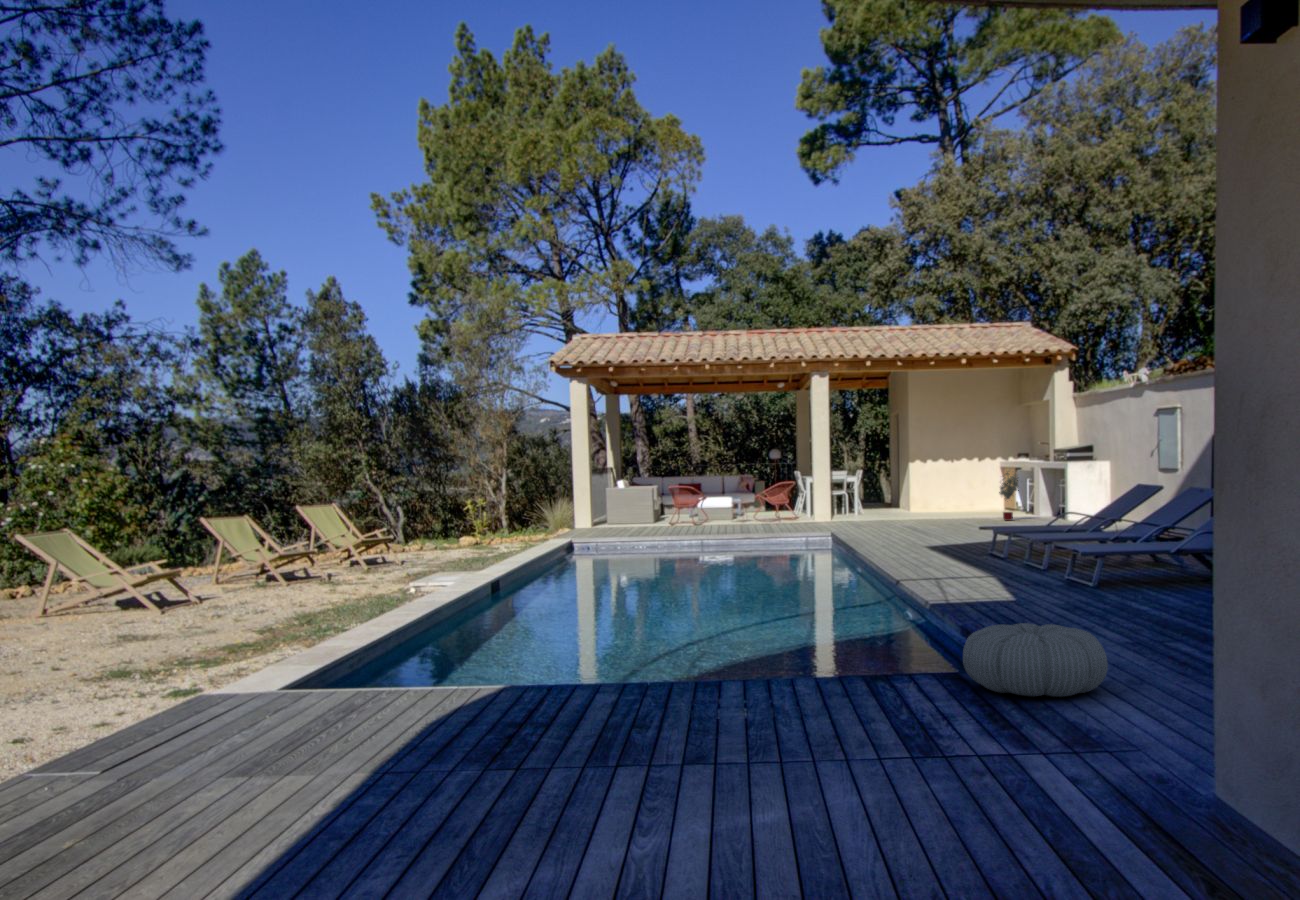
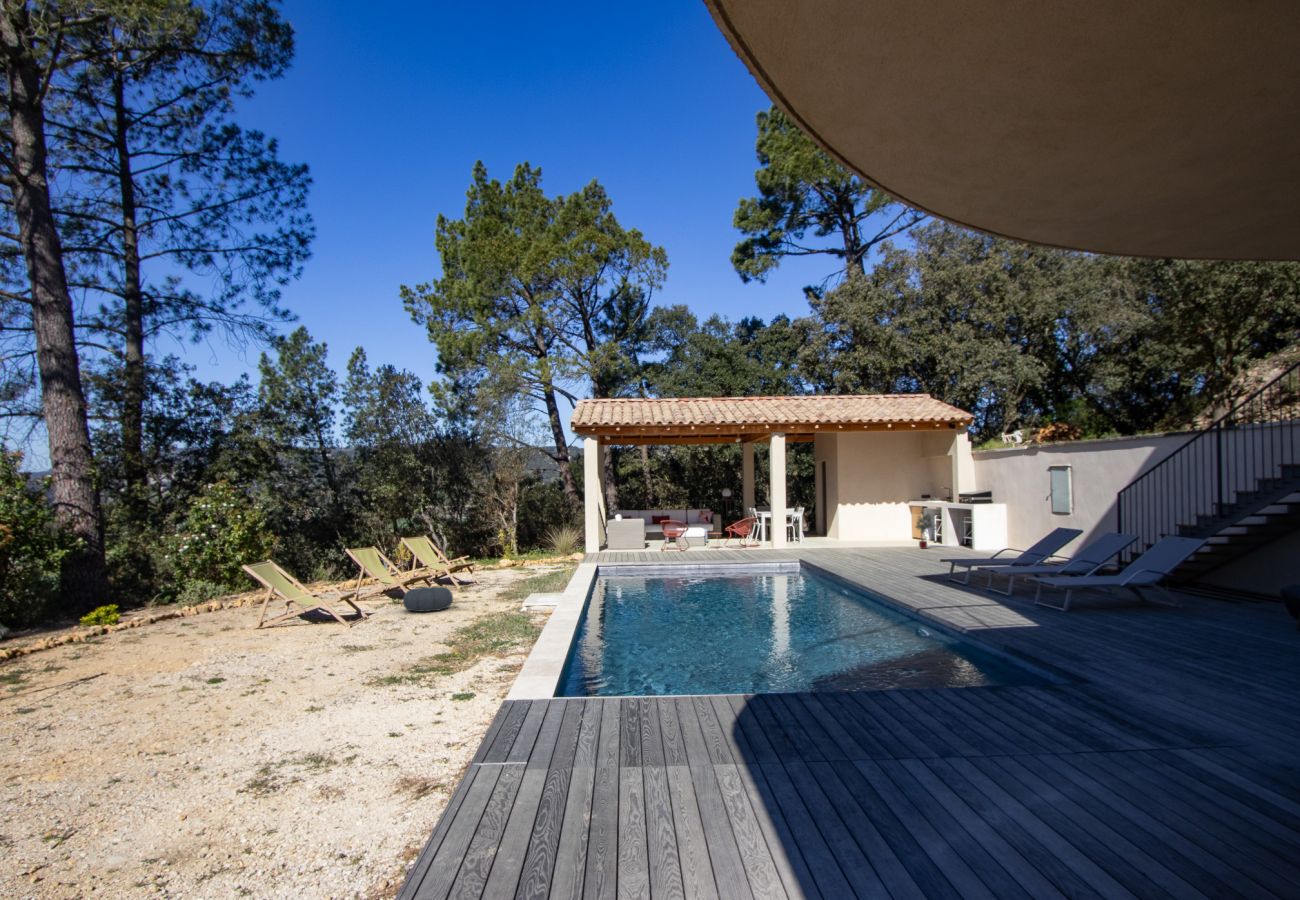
pouf: present [963,623,1108,697] -> present [403,587,453,612]

